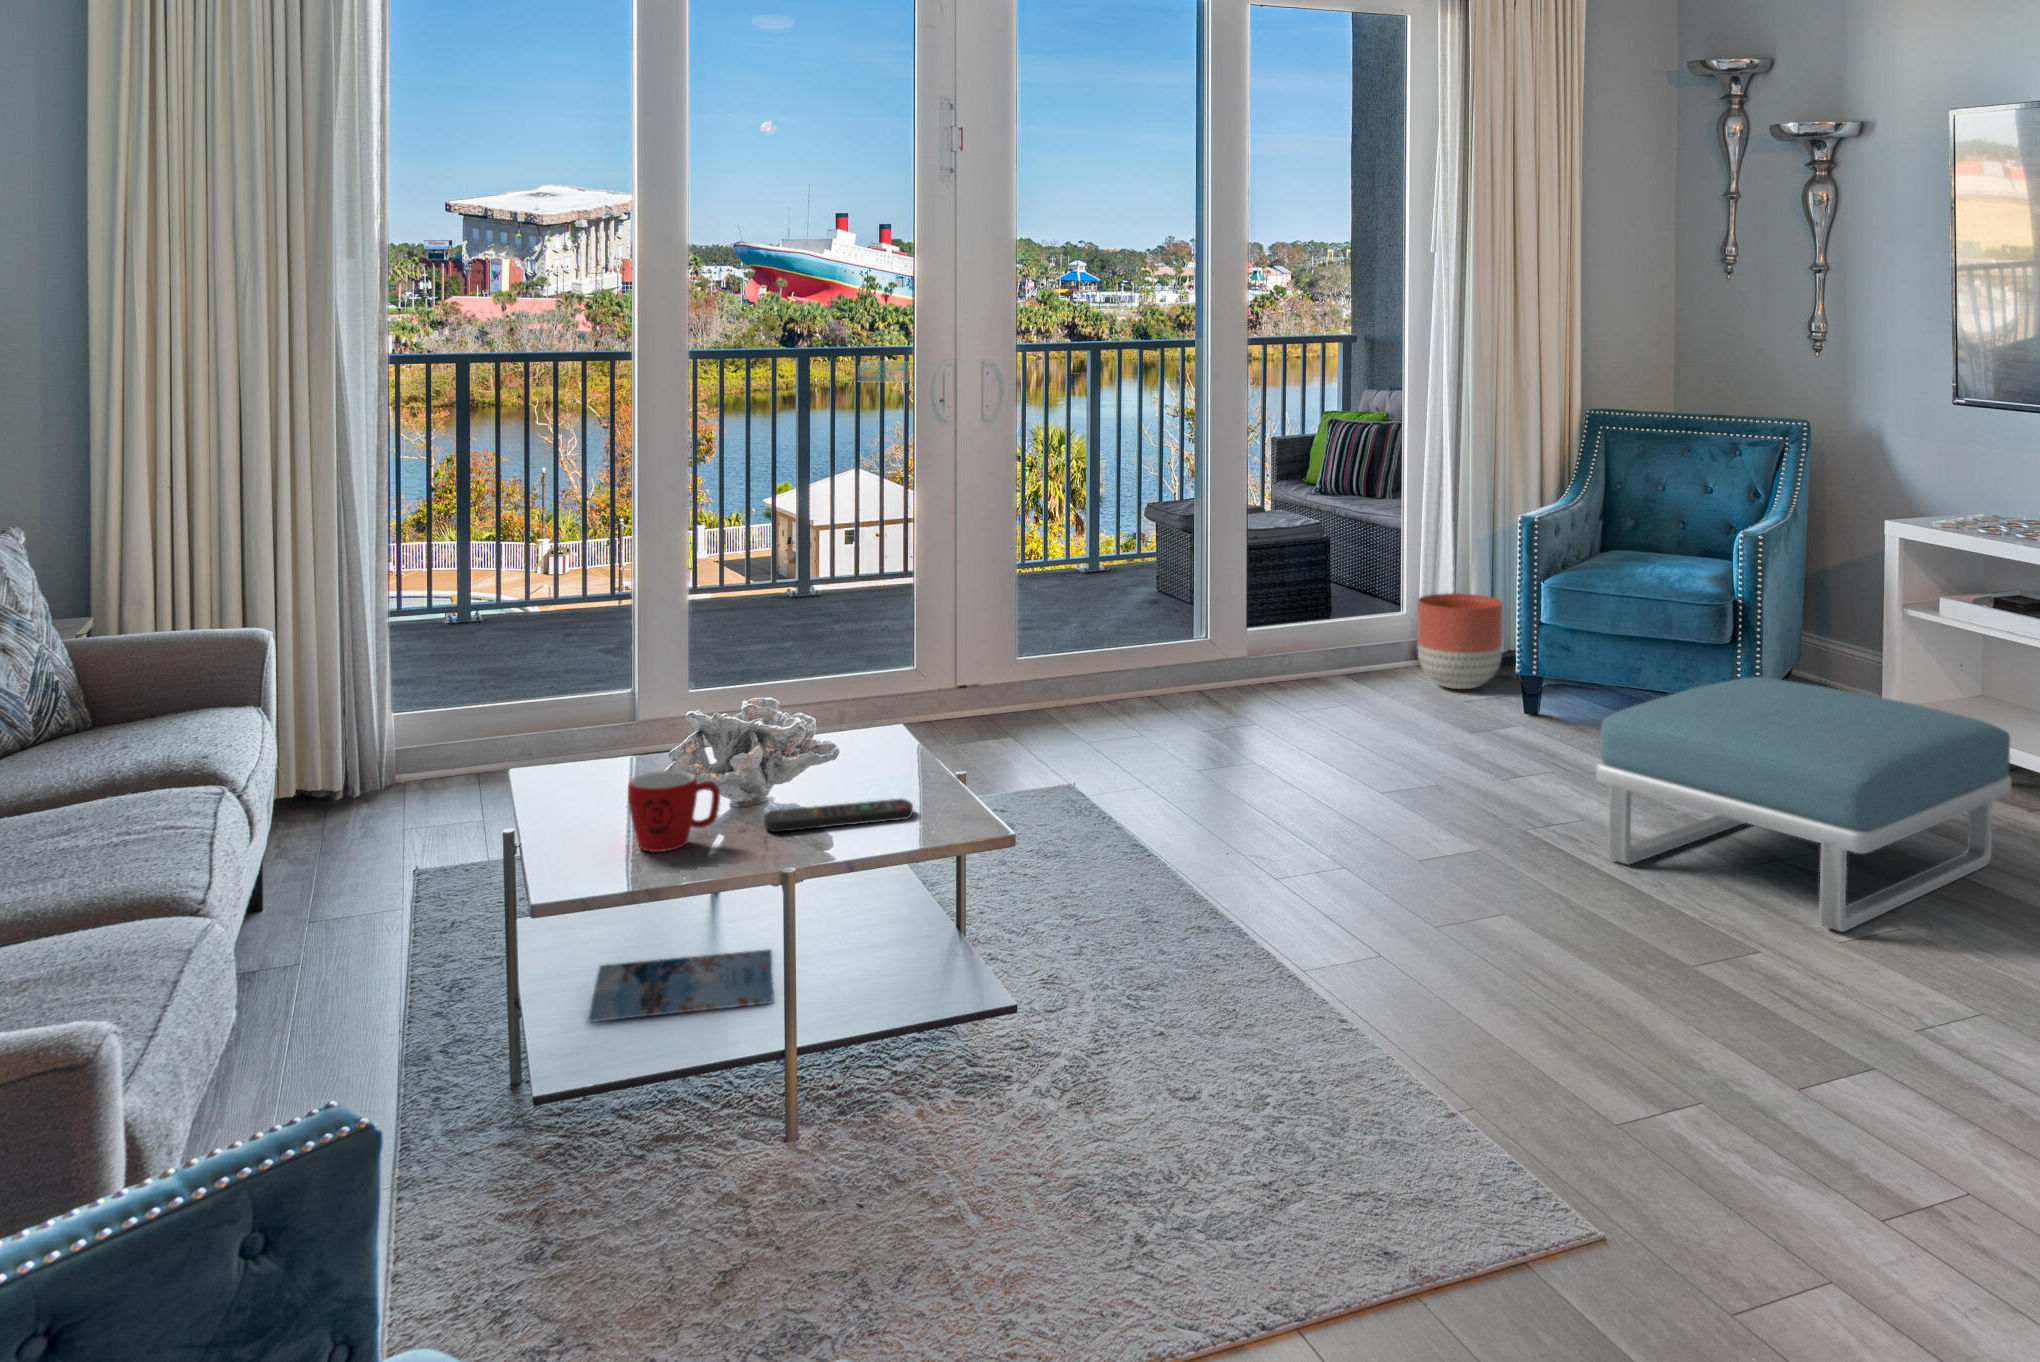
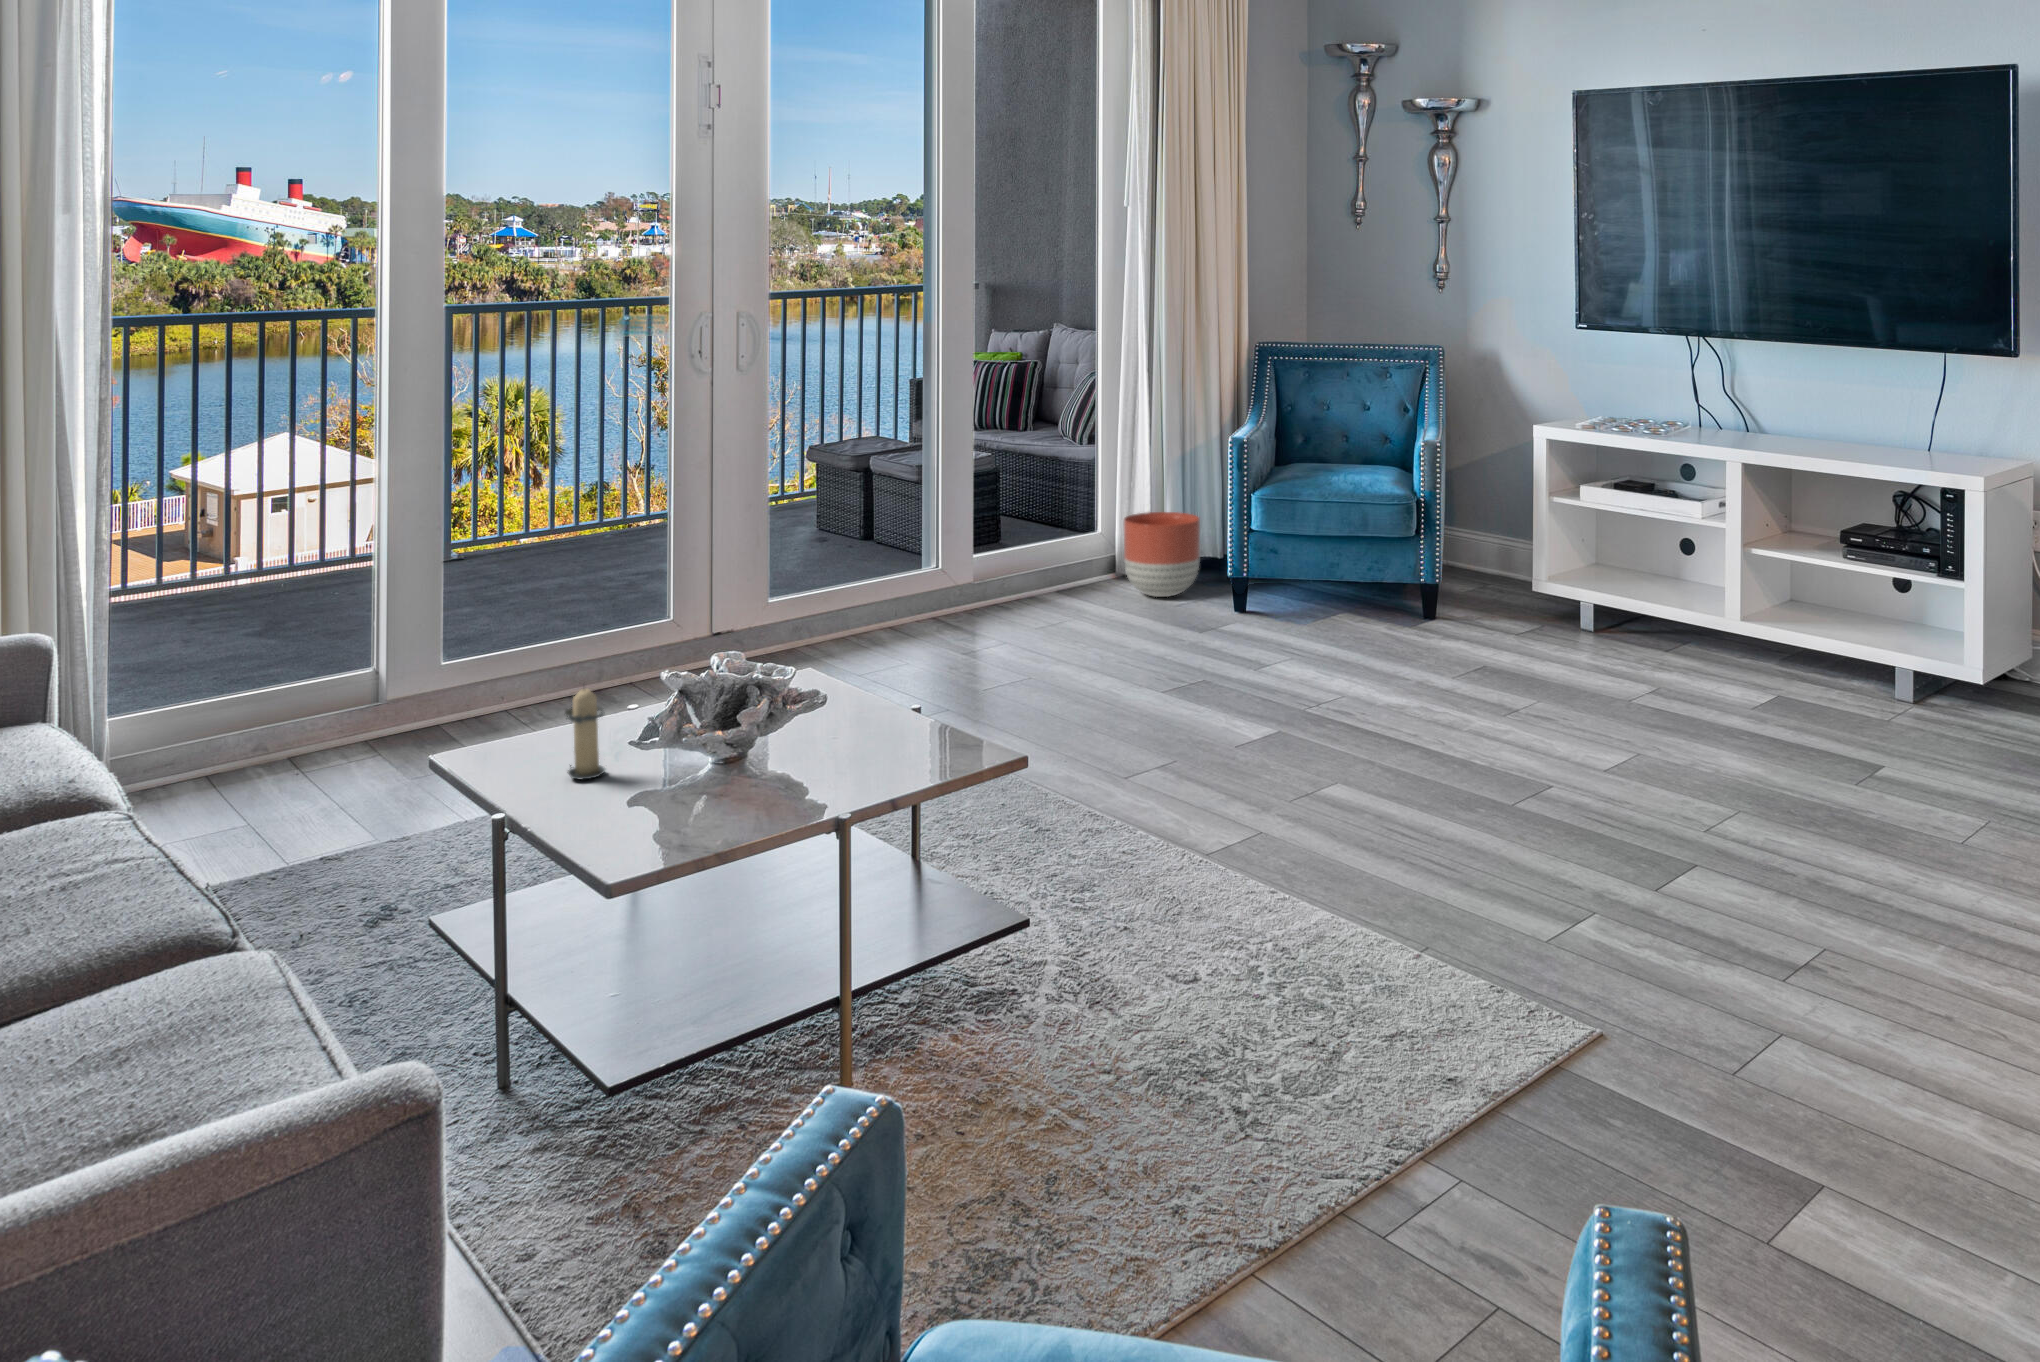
footstool: present [1596,677,2011,932] -> none [1375,564,1686,764]
candle: none [595,710,642,805] -> present [565,688,605,779]
mug: present [628,771,720,852] -> none [652,736,747,821]
remote control: present [764,799,913,832] -> none [776,740,917,786]
magazine: present [589,949,774,1022] -> none [565,906,780,1005]

